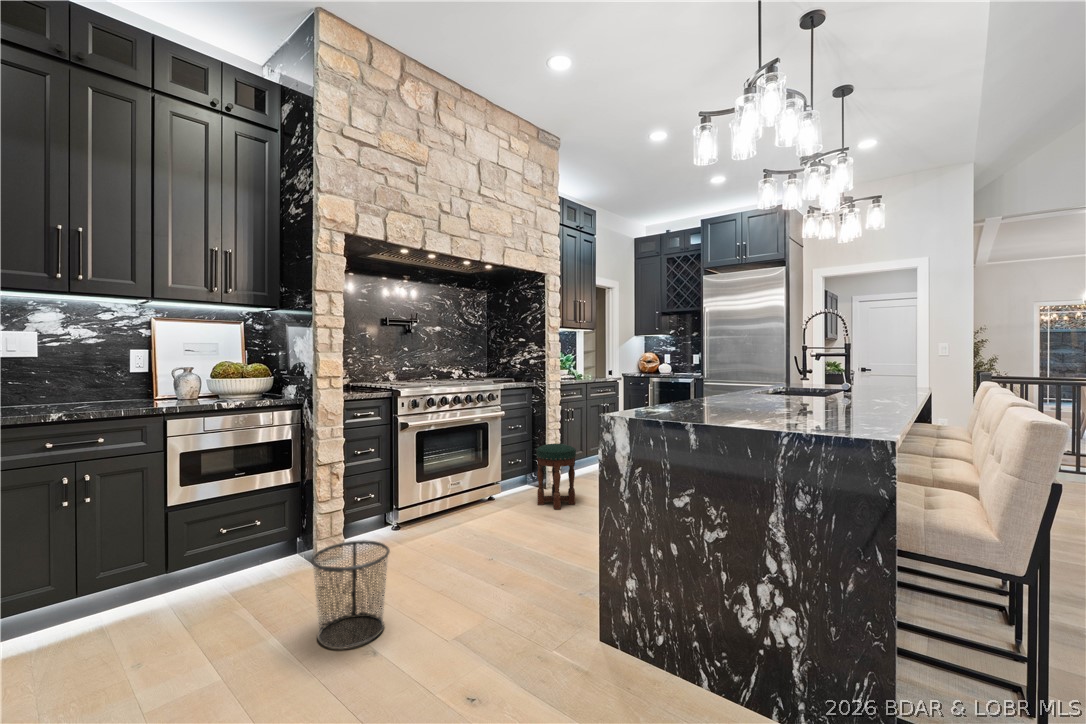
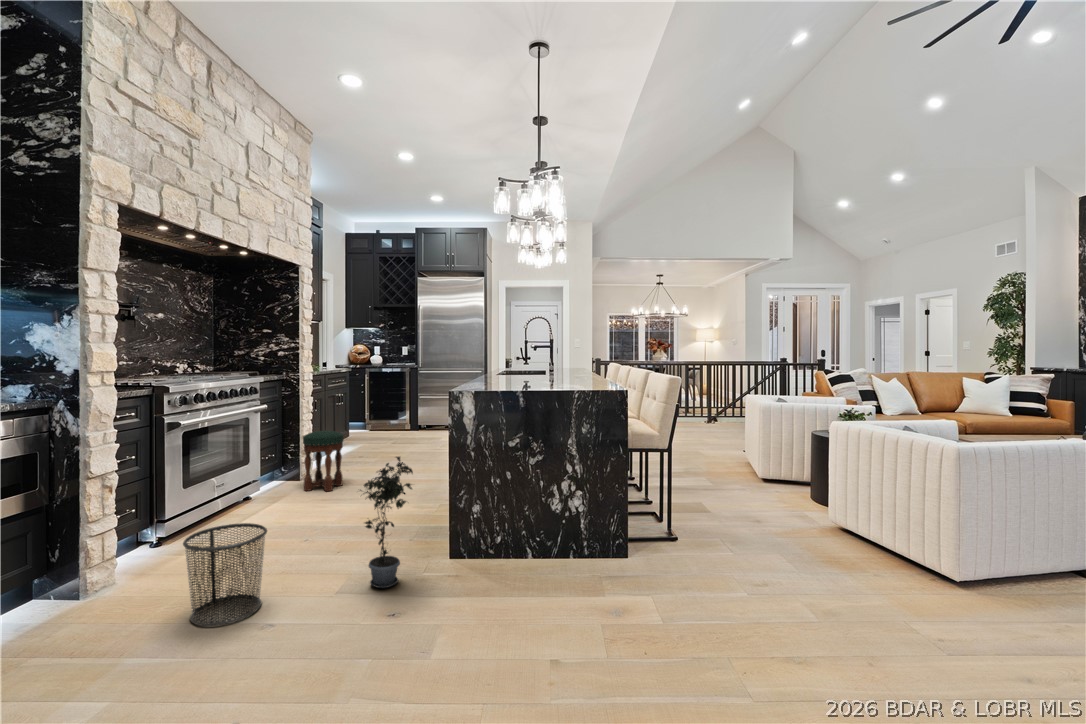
potted plant: none [465,498,534,663] -> present [360,457,413,588]

